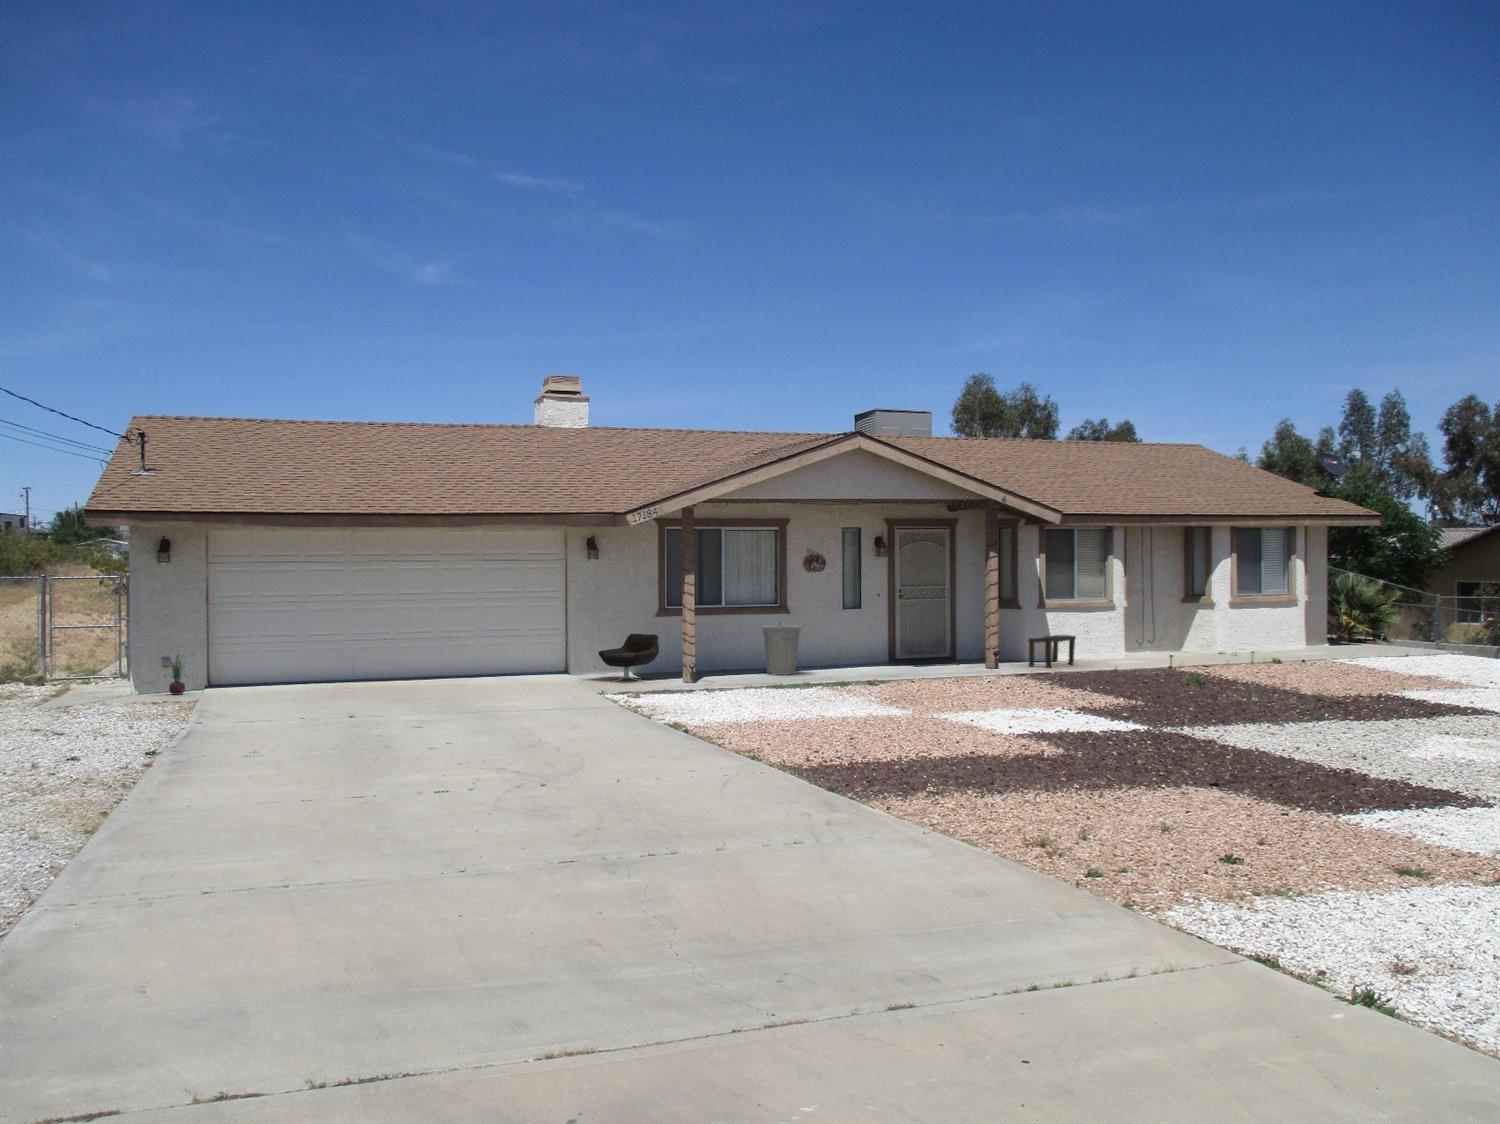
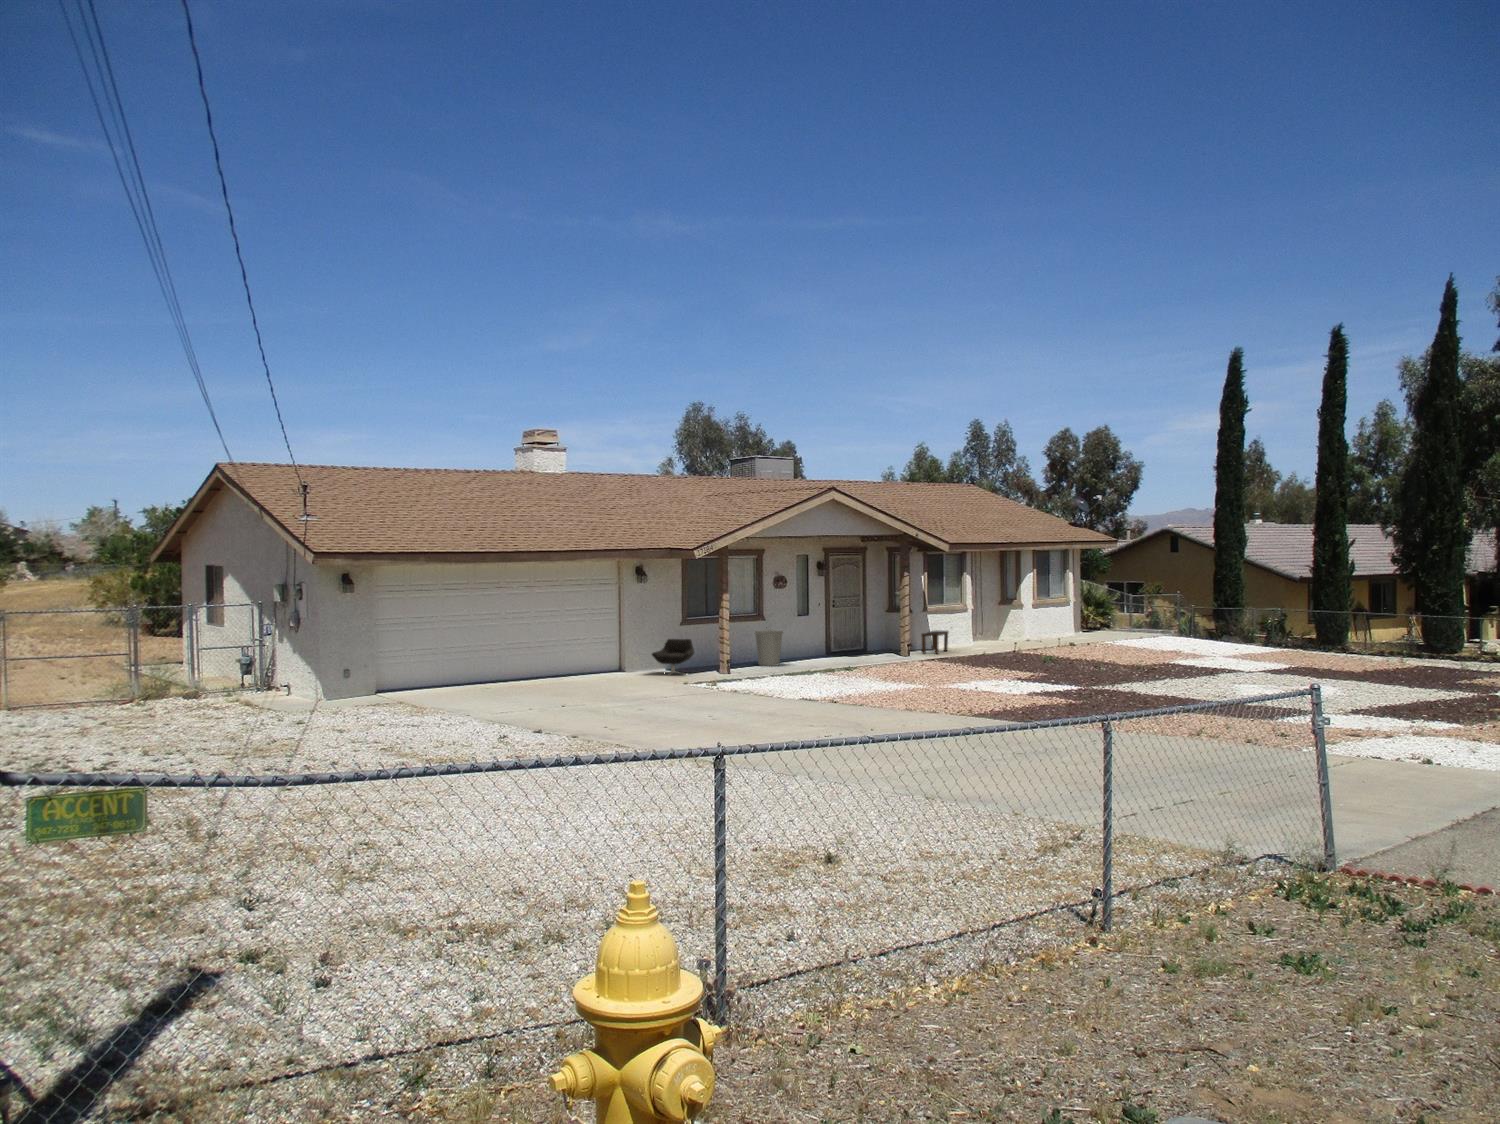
decorative plant: present [167,654,185,695] -> none [347,666,380,699]

